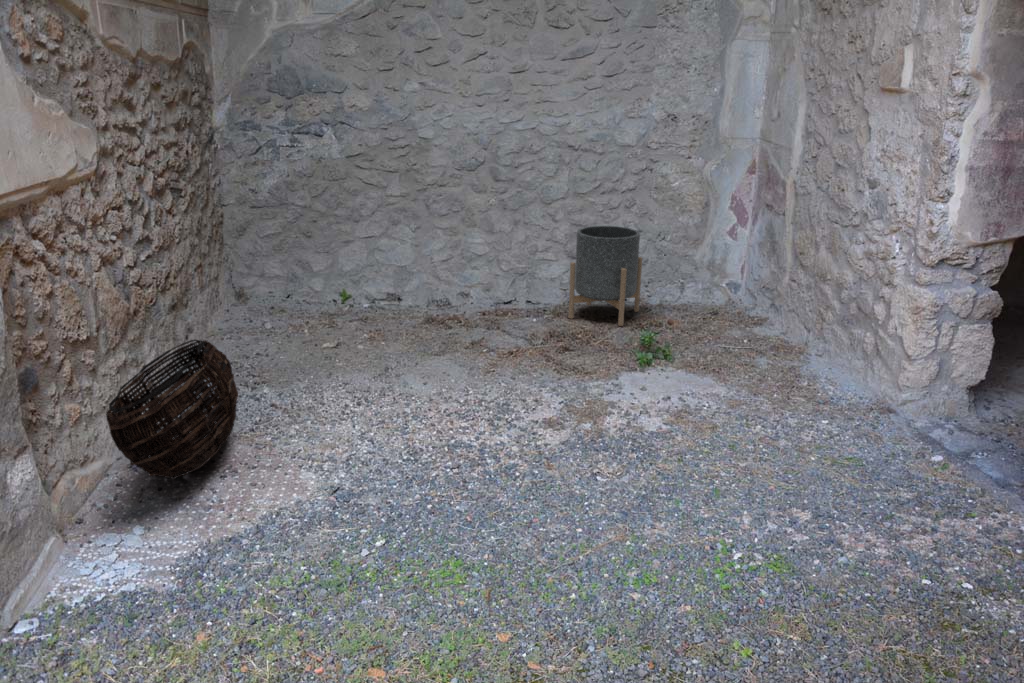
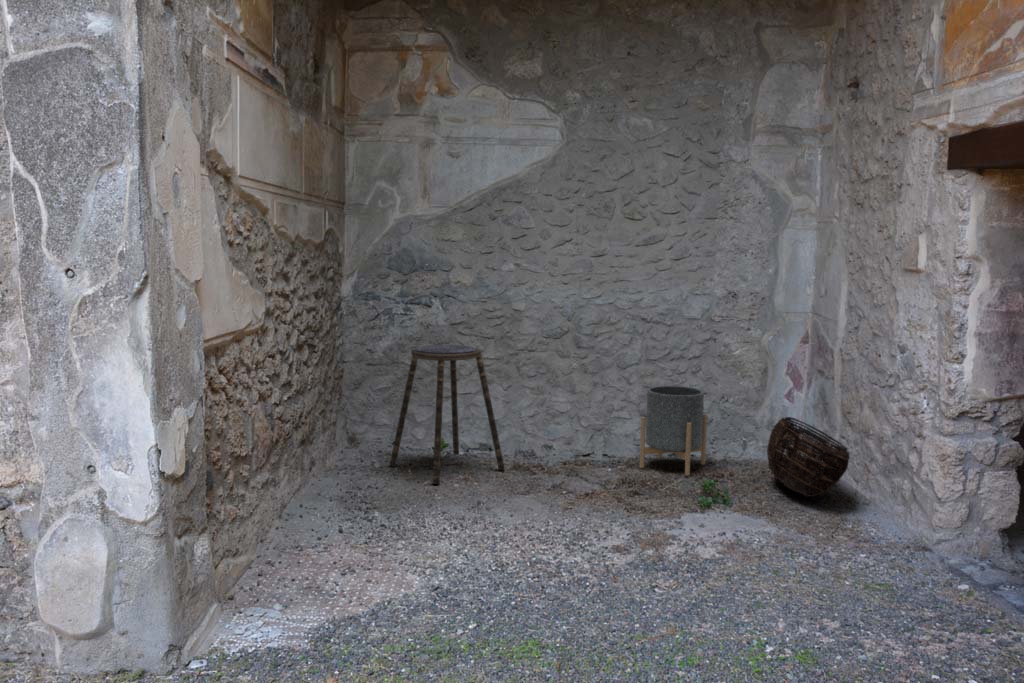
stool: none [287,184,419,347] -> present [390,345,505,484]
basket: present [106,339,238,479] -> present [767,417,850,497]

